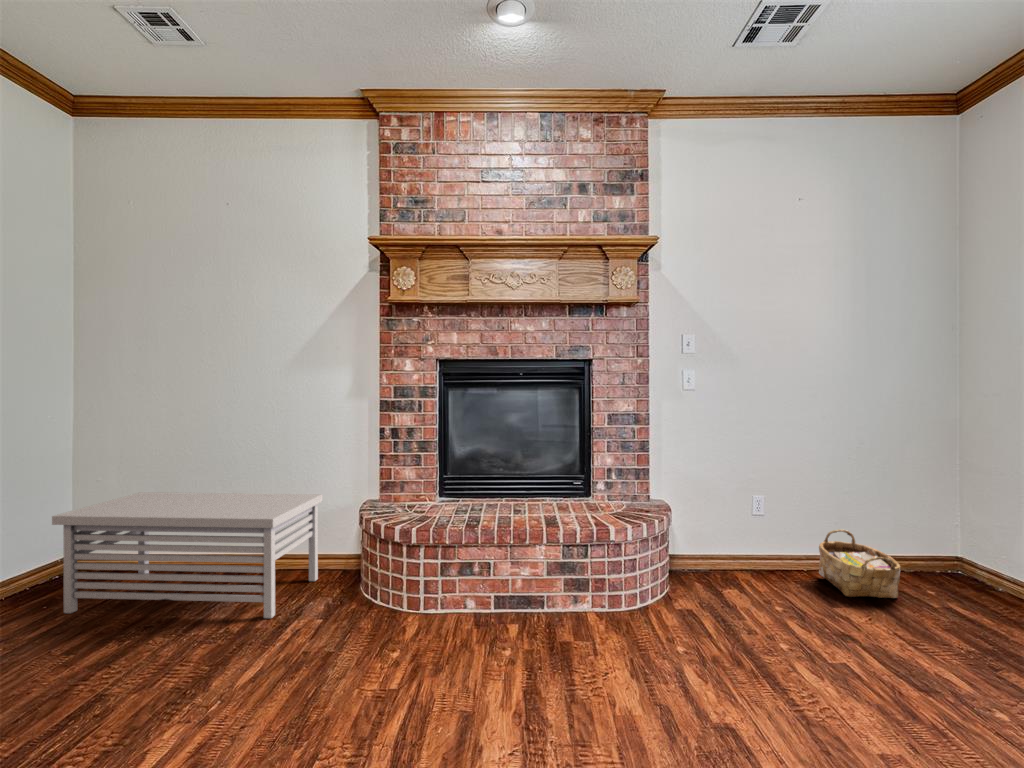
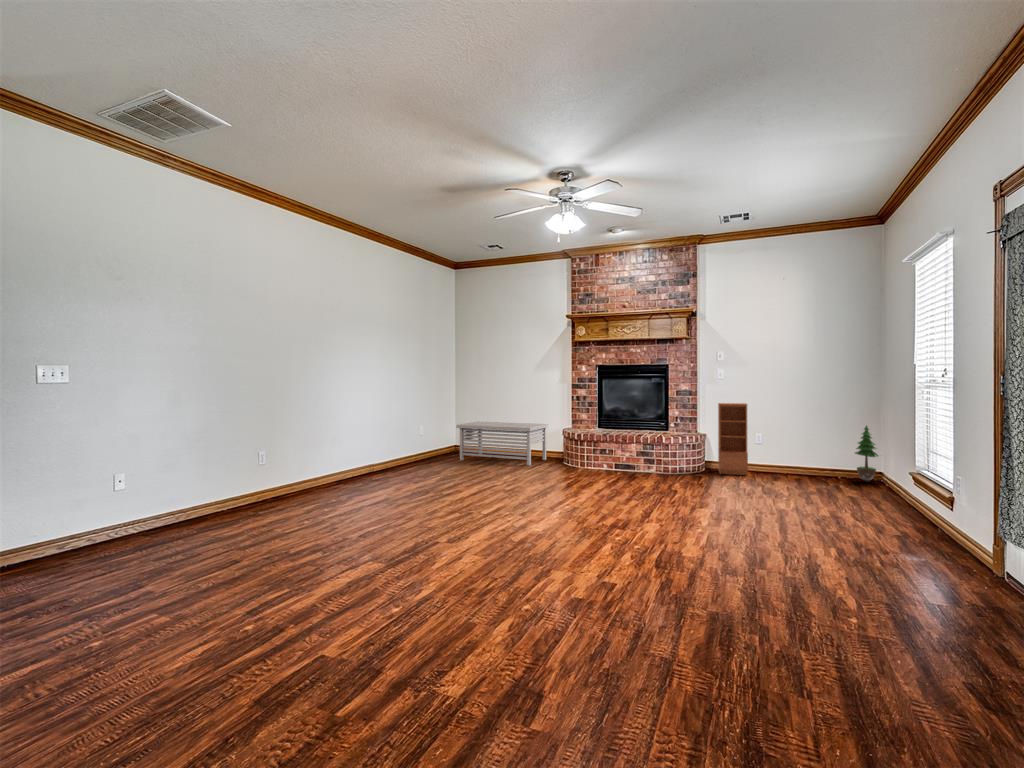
bookcase: none [692,439,766,594] -> present [718,403,748,475]
potted tree: none [937,478,987,587] -> present [855,426,878,482]
woven basket: present [819,529,901,598] -> none [785,450,821,481]

